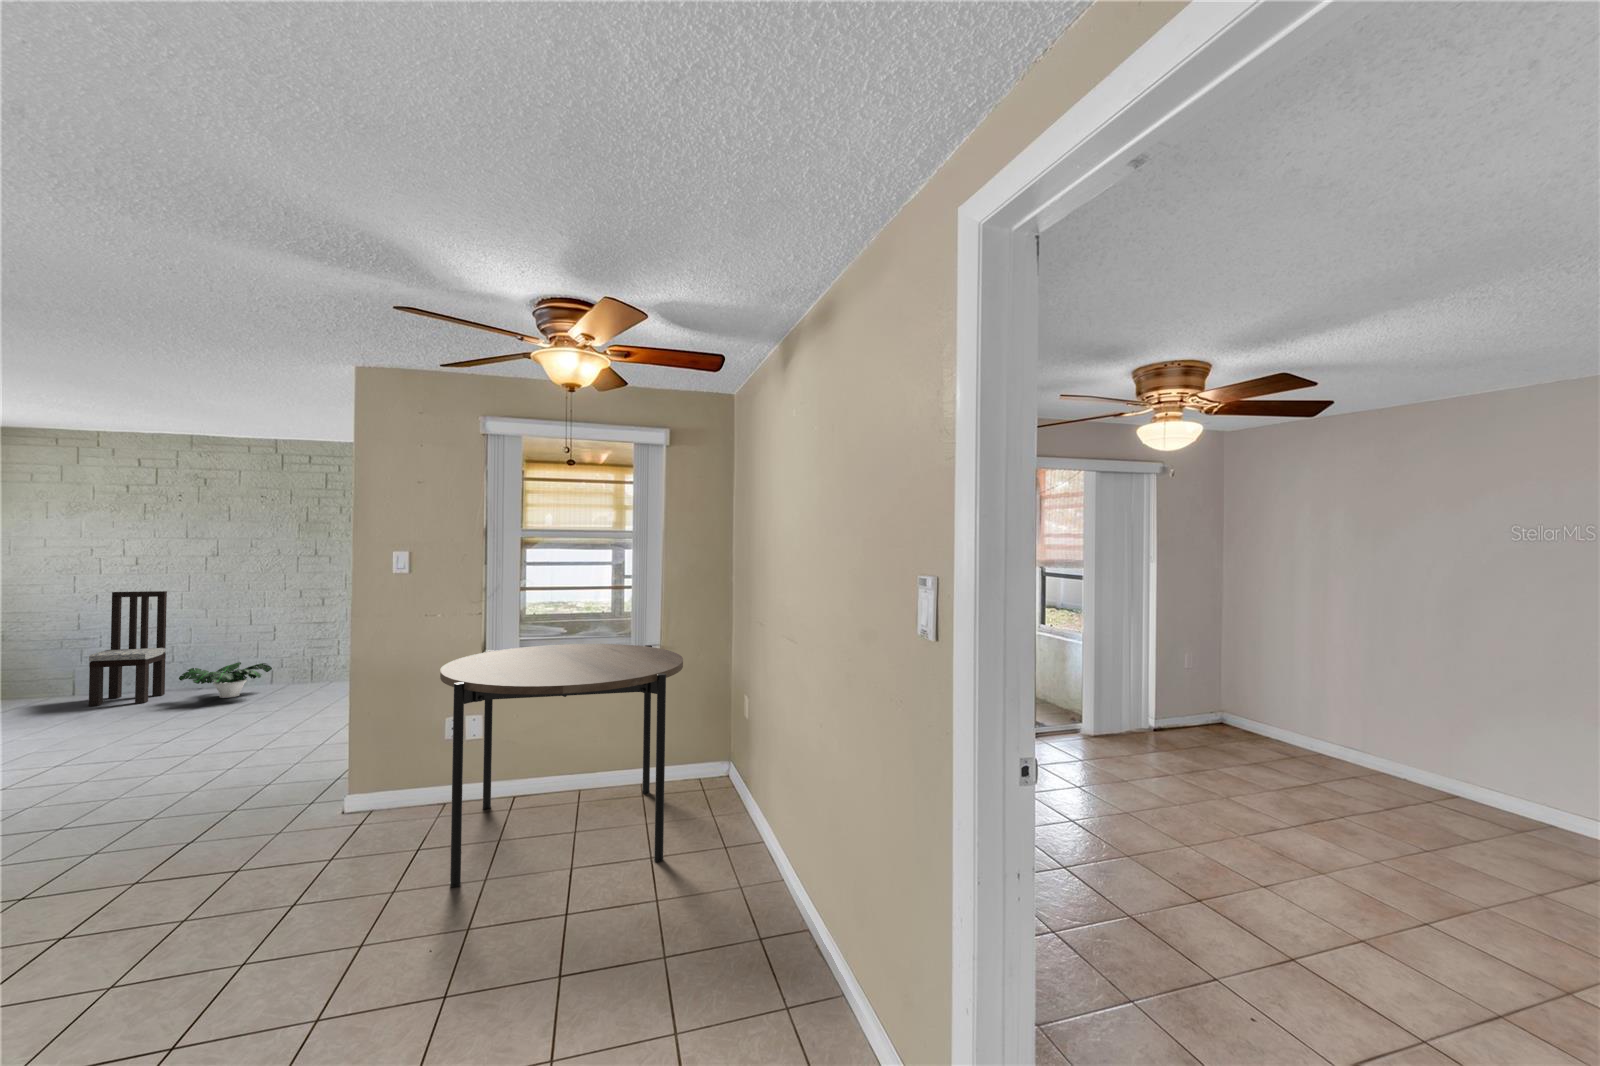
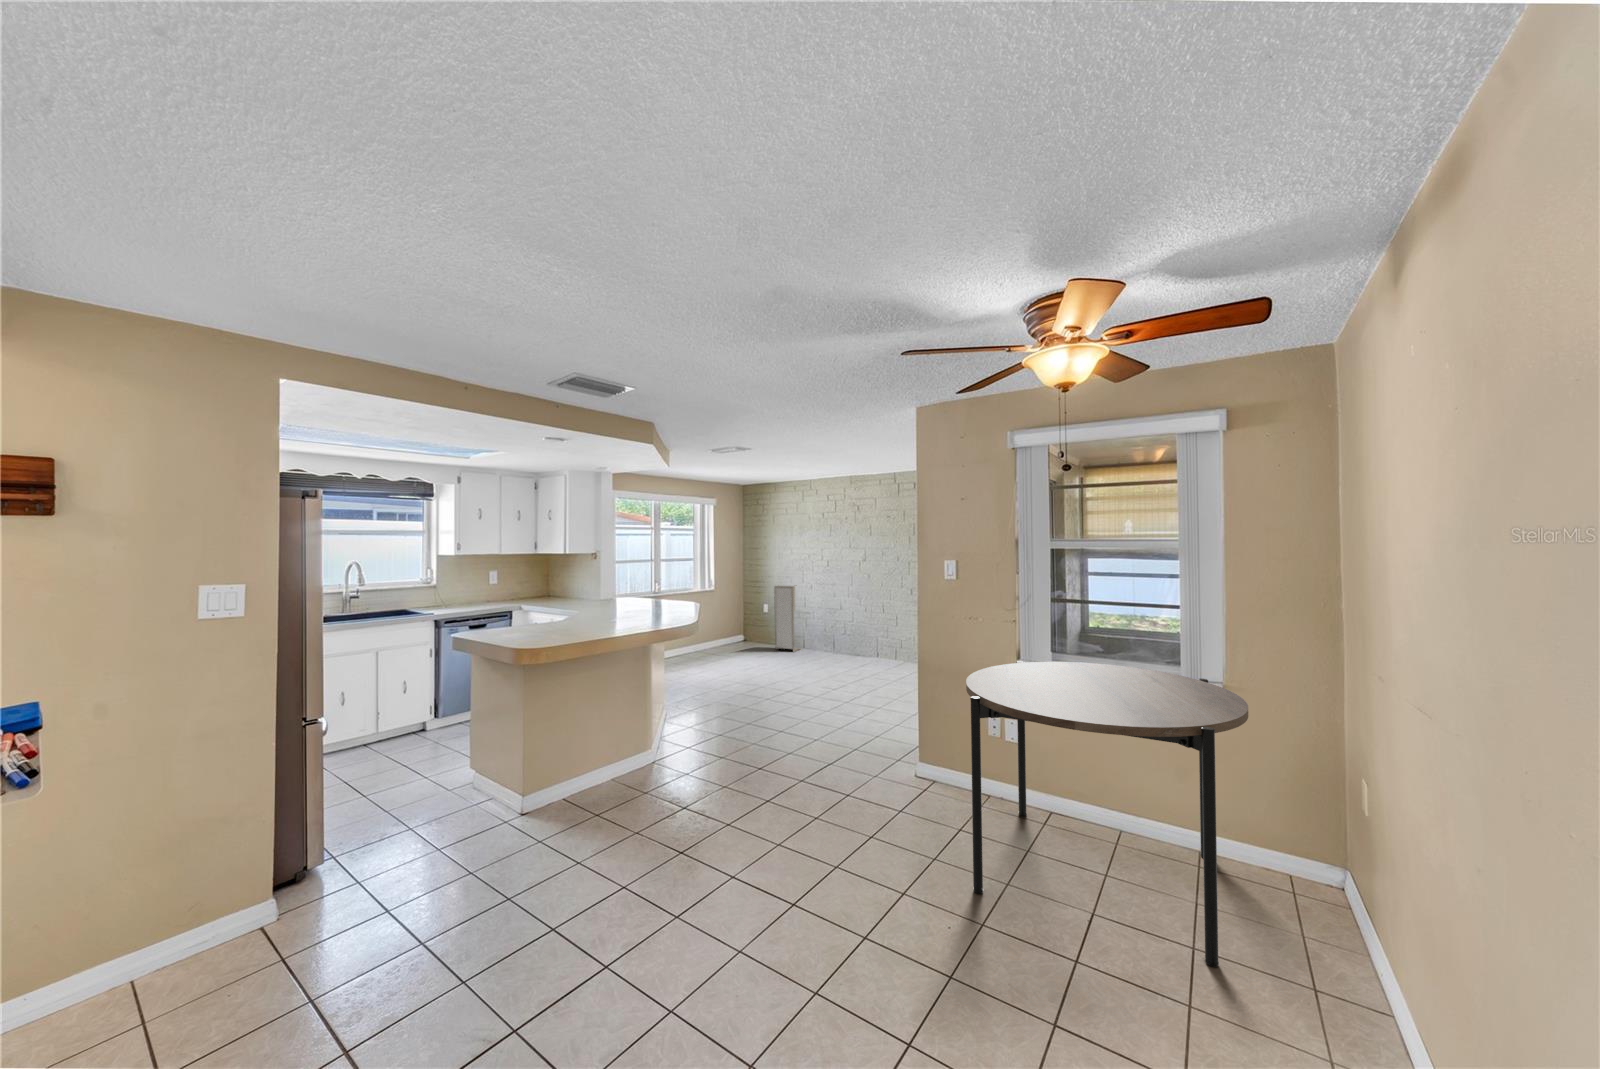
dining chair: present [89,591,167,706] -> none [798,582,835,658]
storage cabinet: none [28,598,91,705] -> present [774,586,800,651]
potted plant: present [179,662,272,698] -> none [840,636,892,661]

